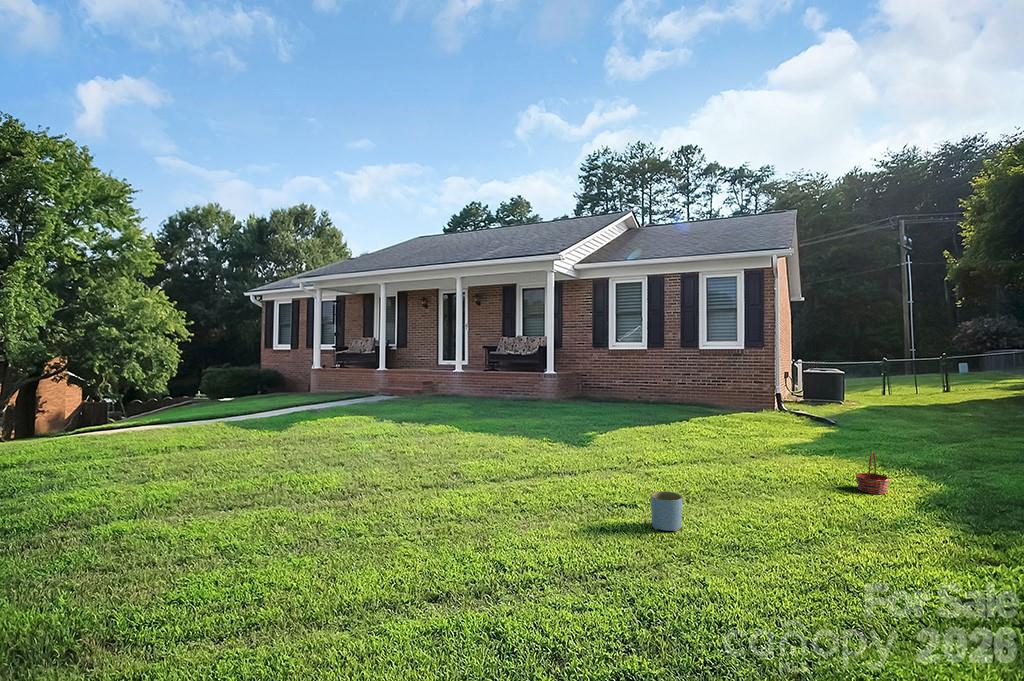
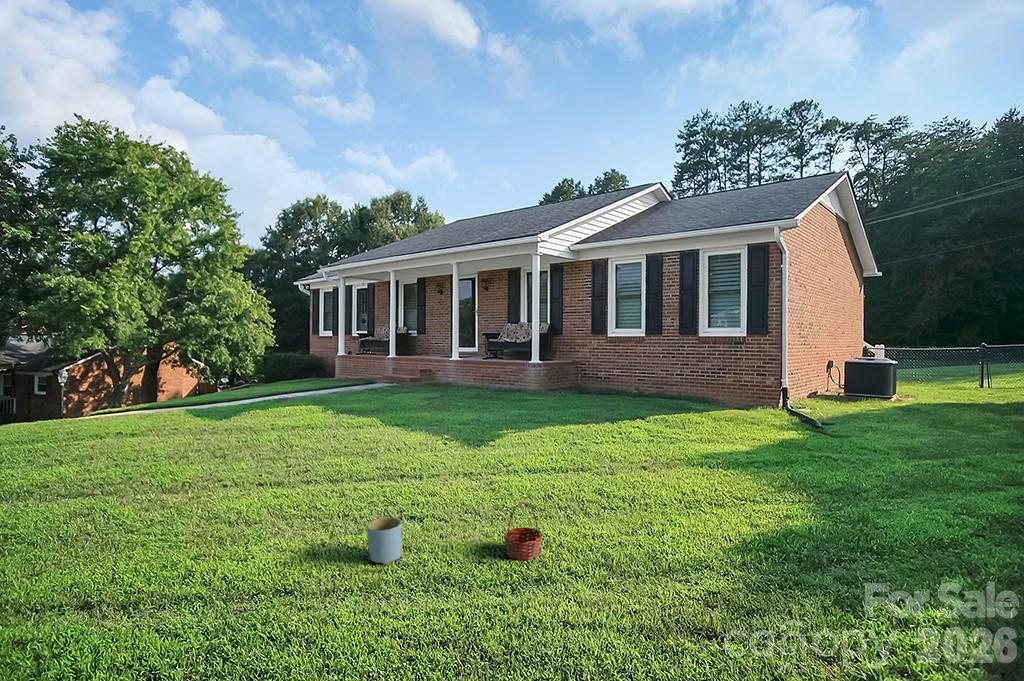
basket: present [856,451,890,494] -> present [504,502,542,560]

